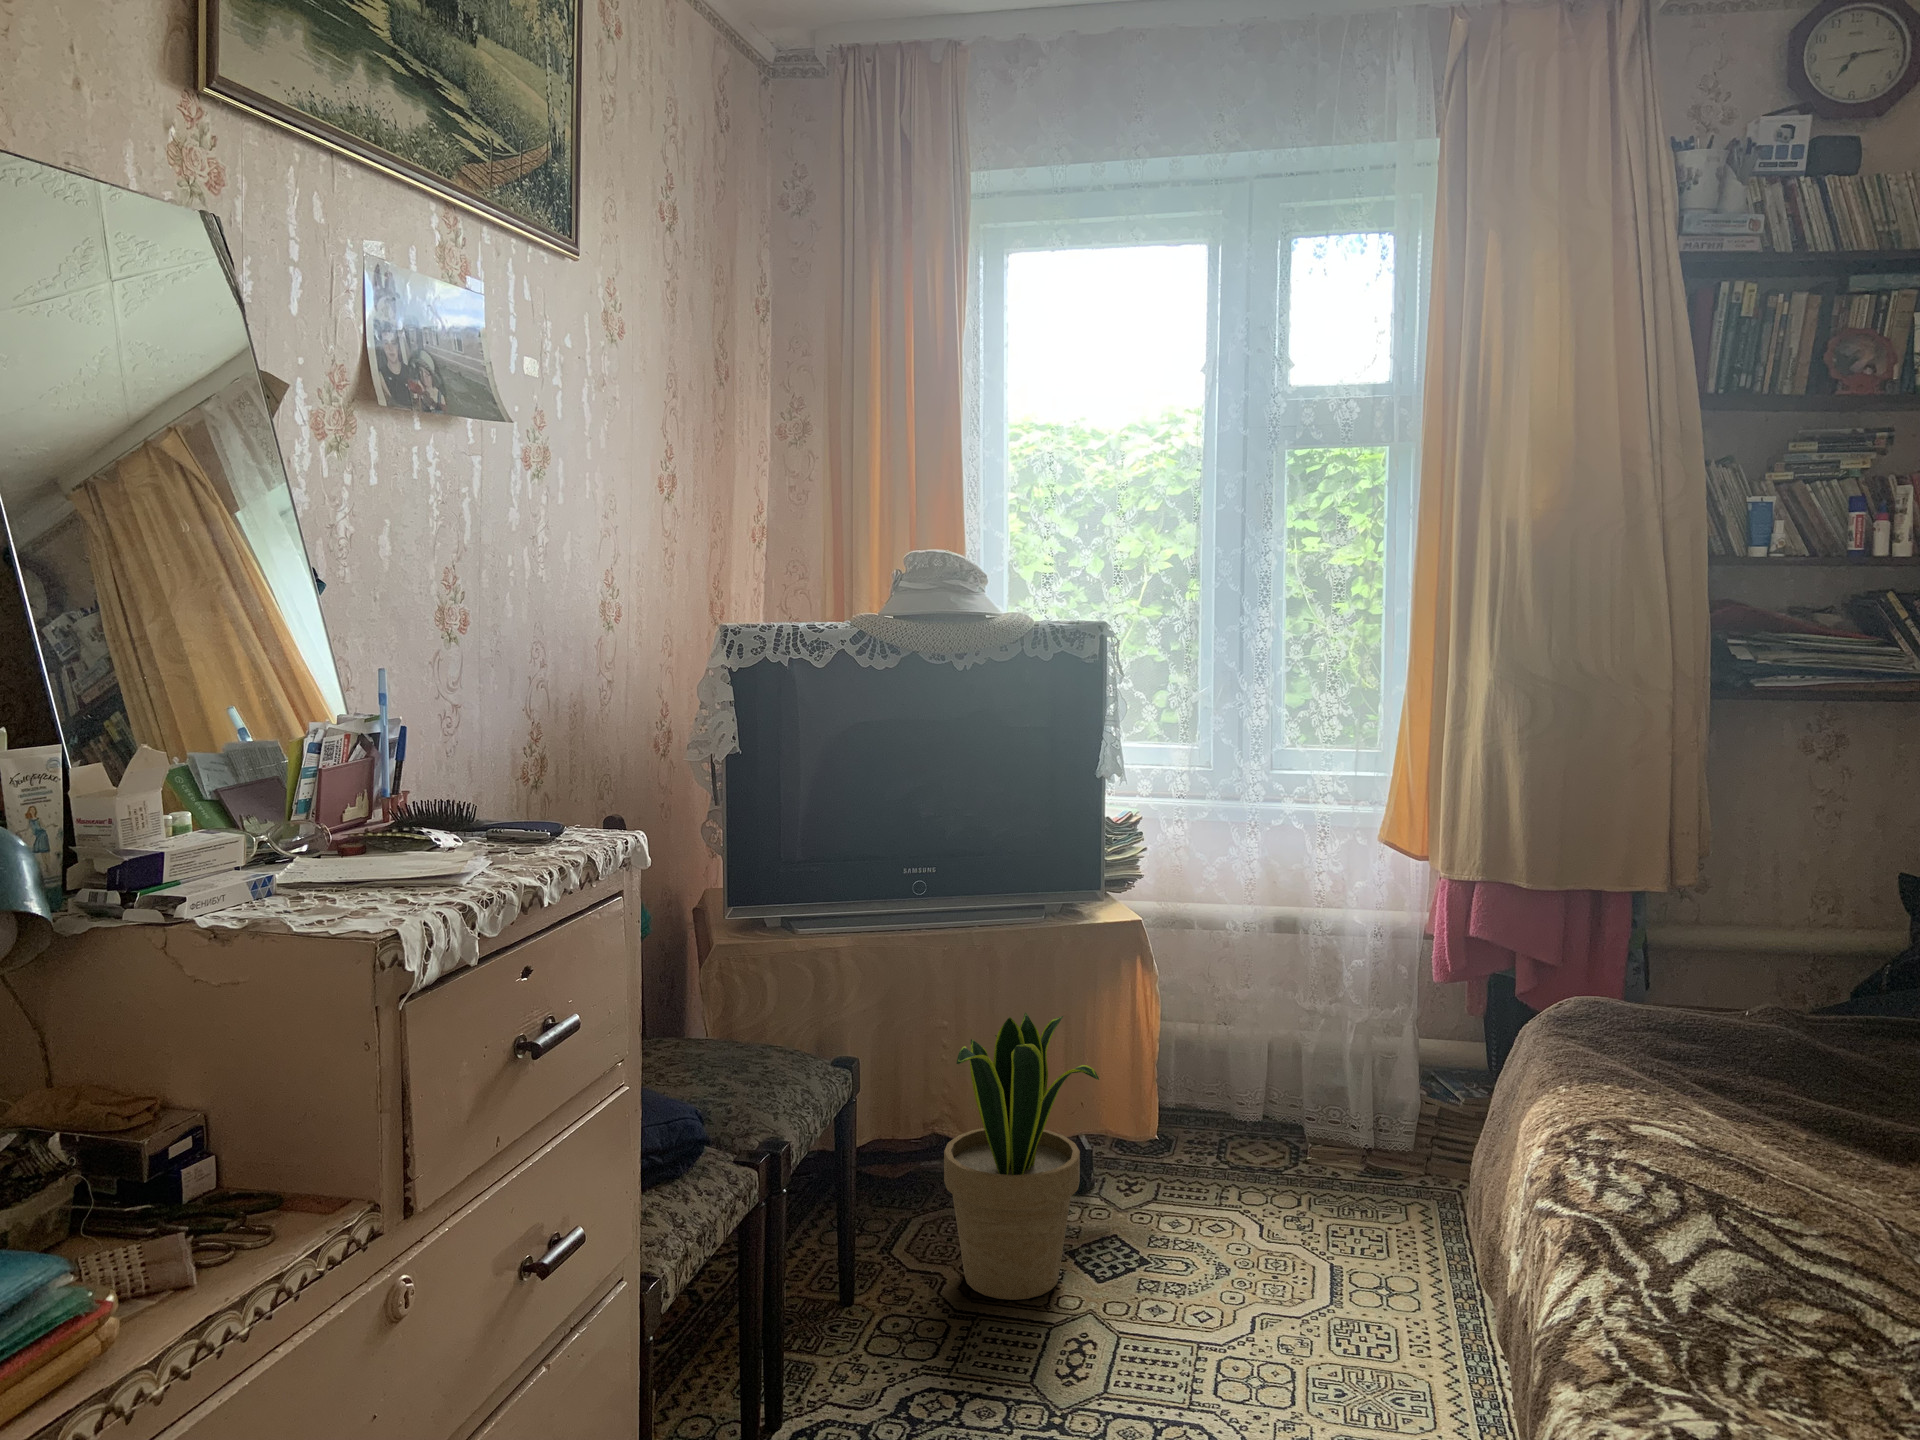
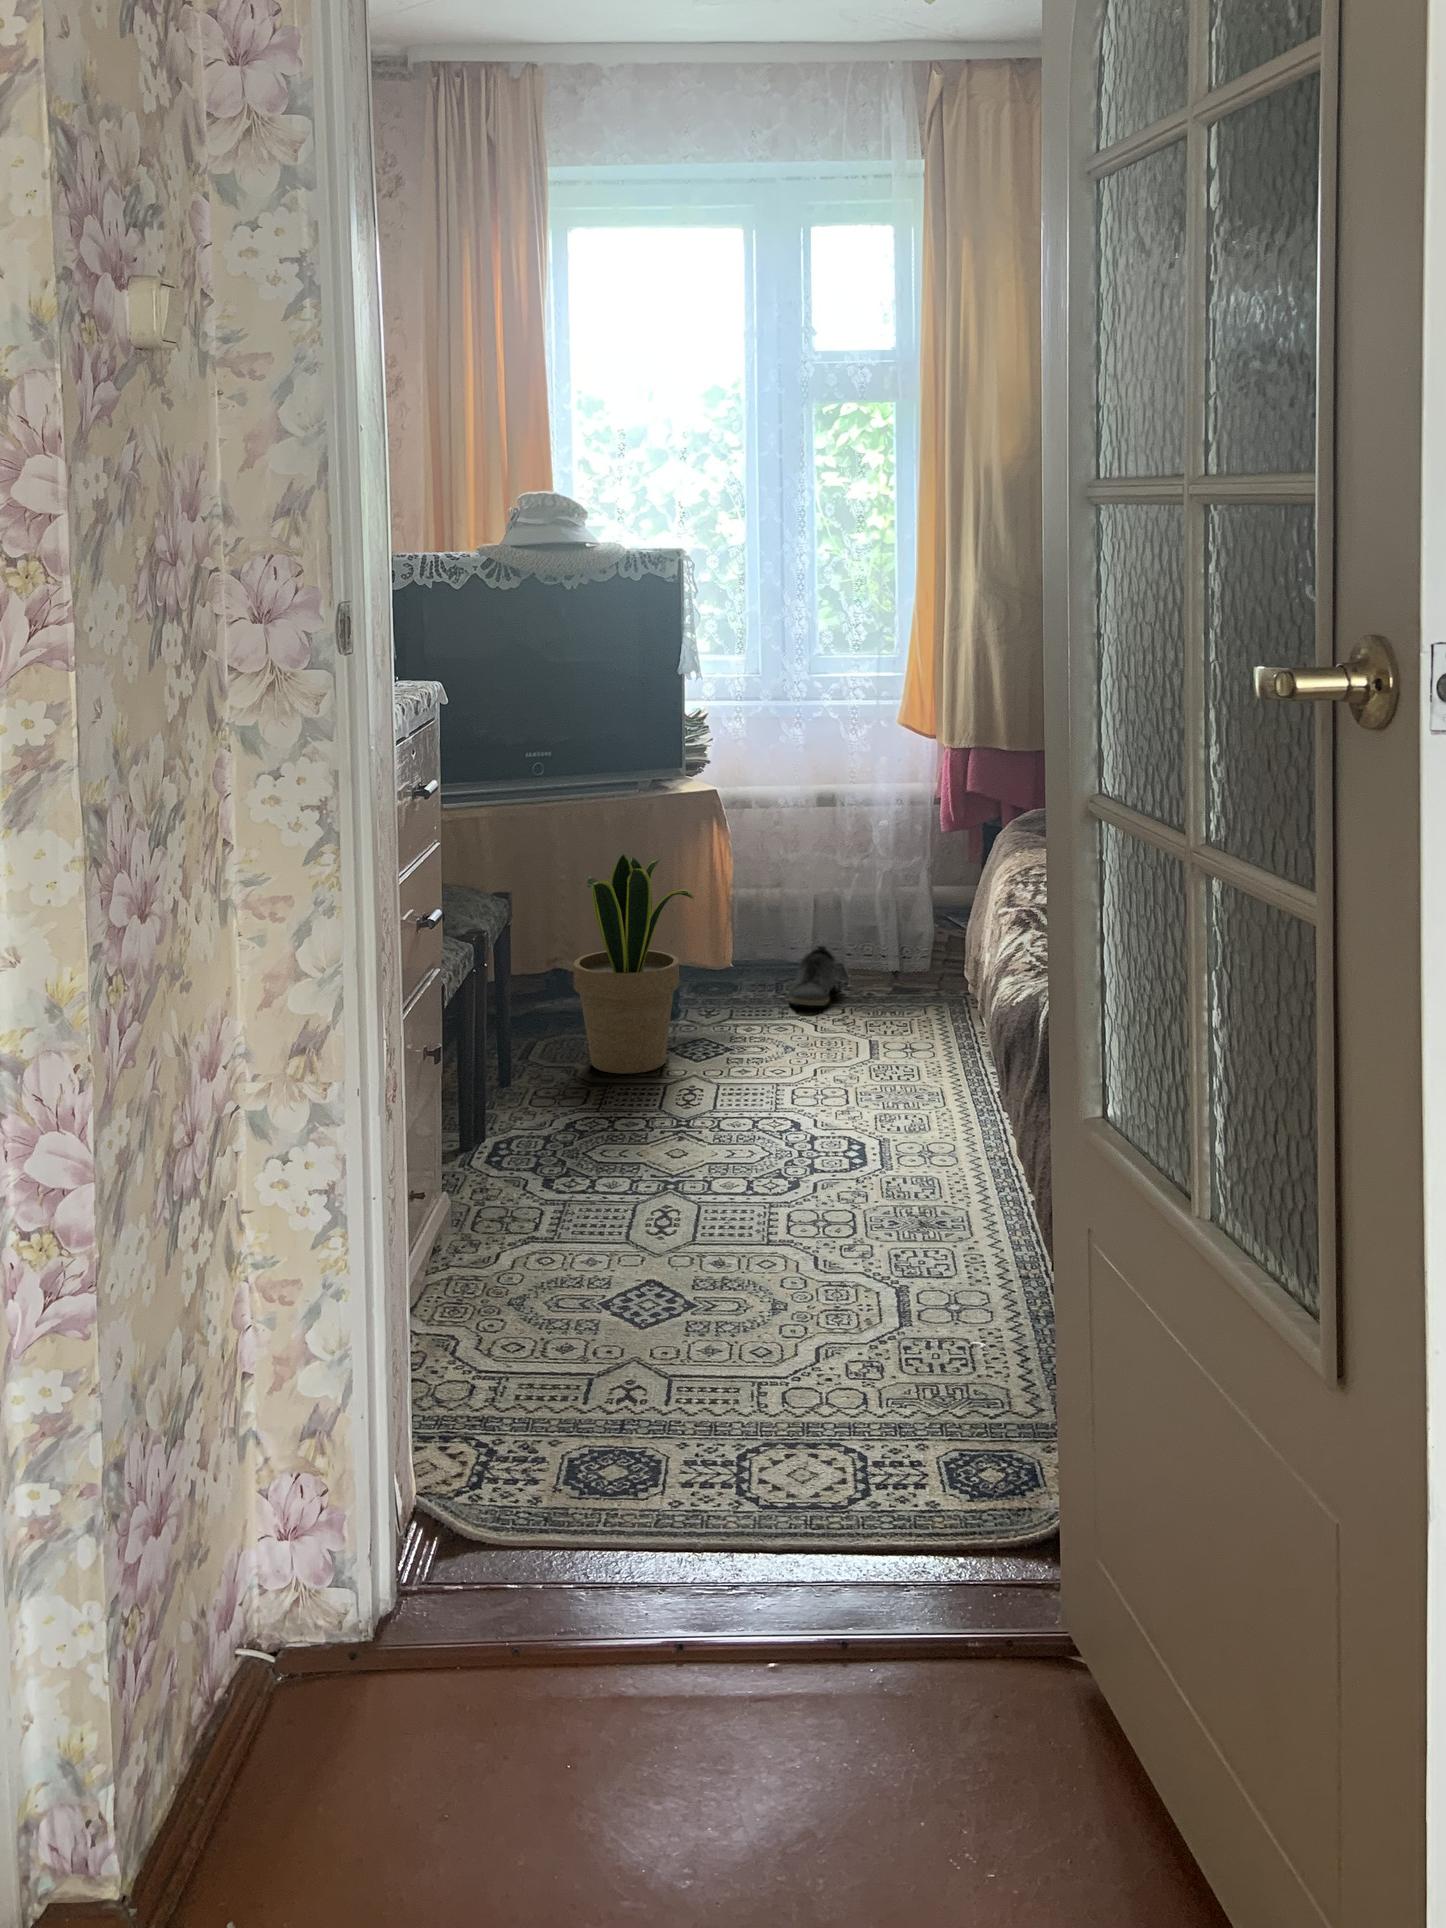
shoe: none [1229,1104,1293,1192] -> present [789,946,838,1006]

